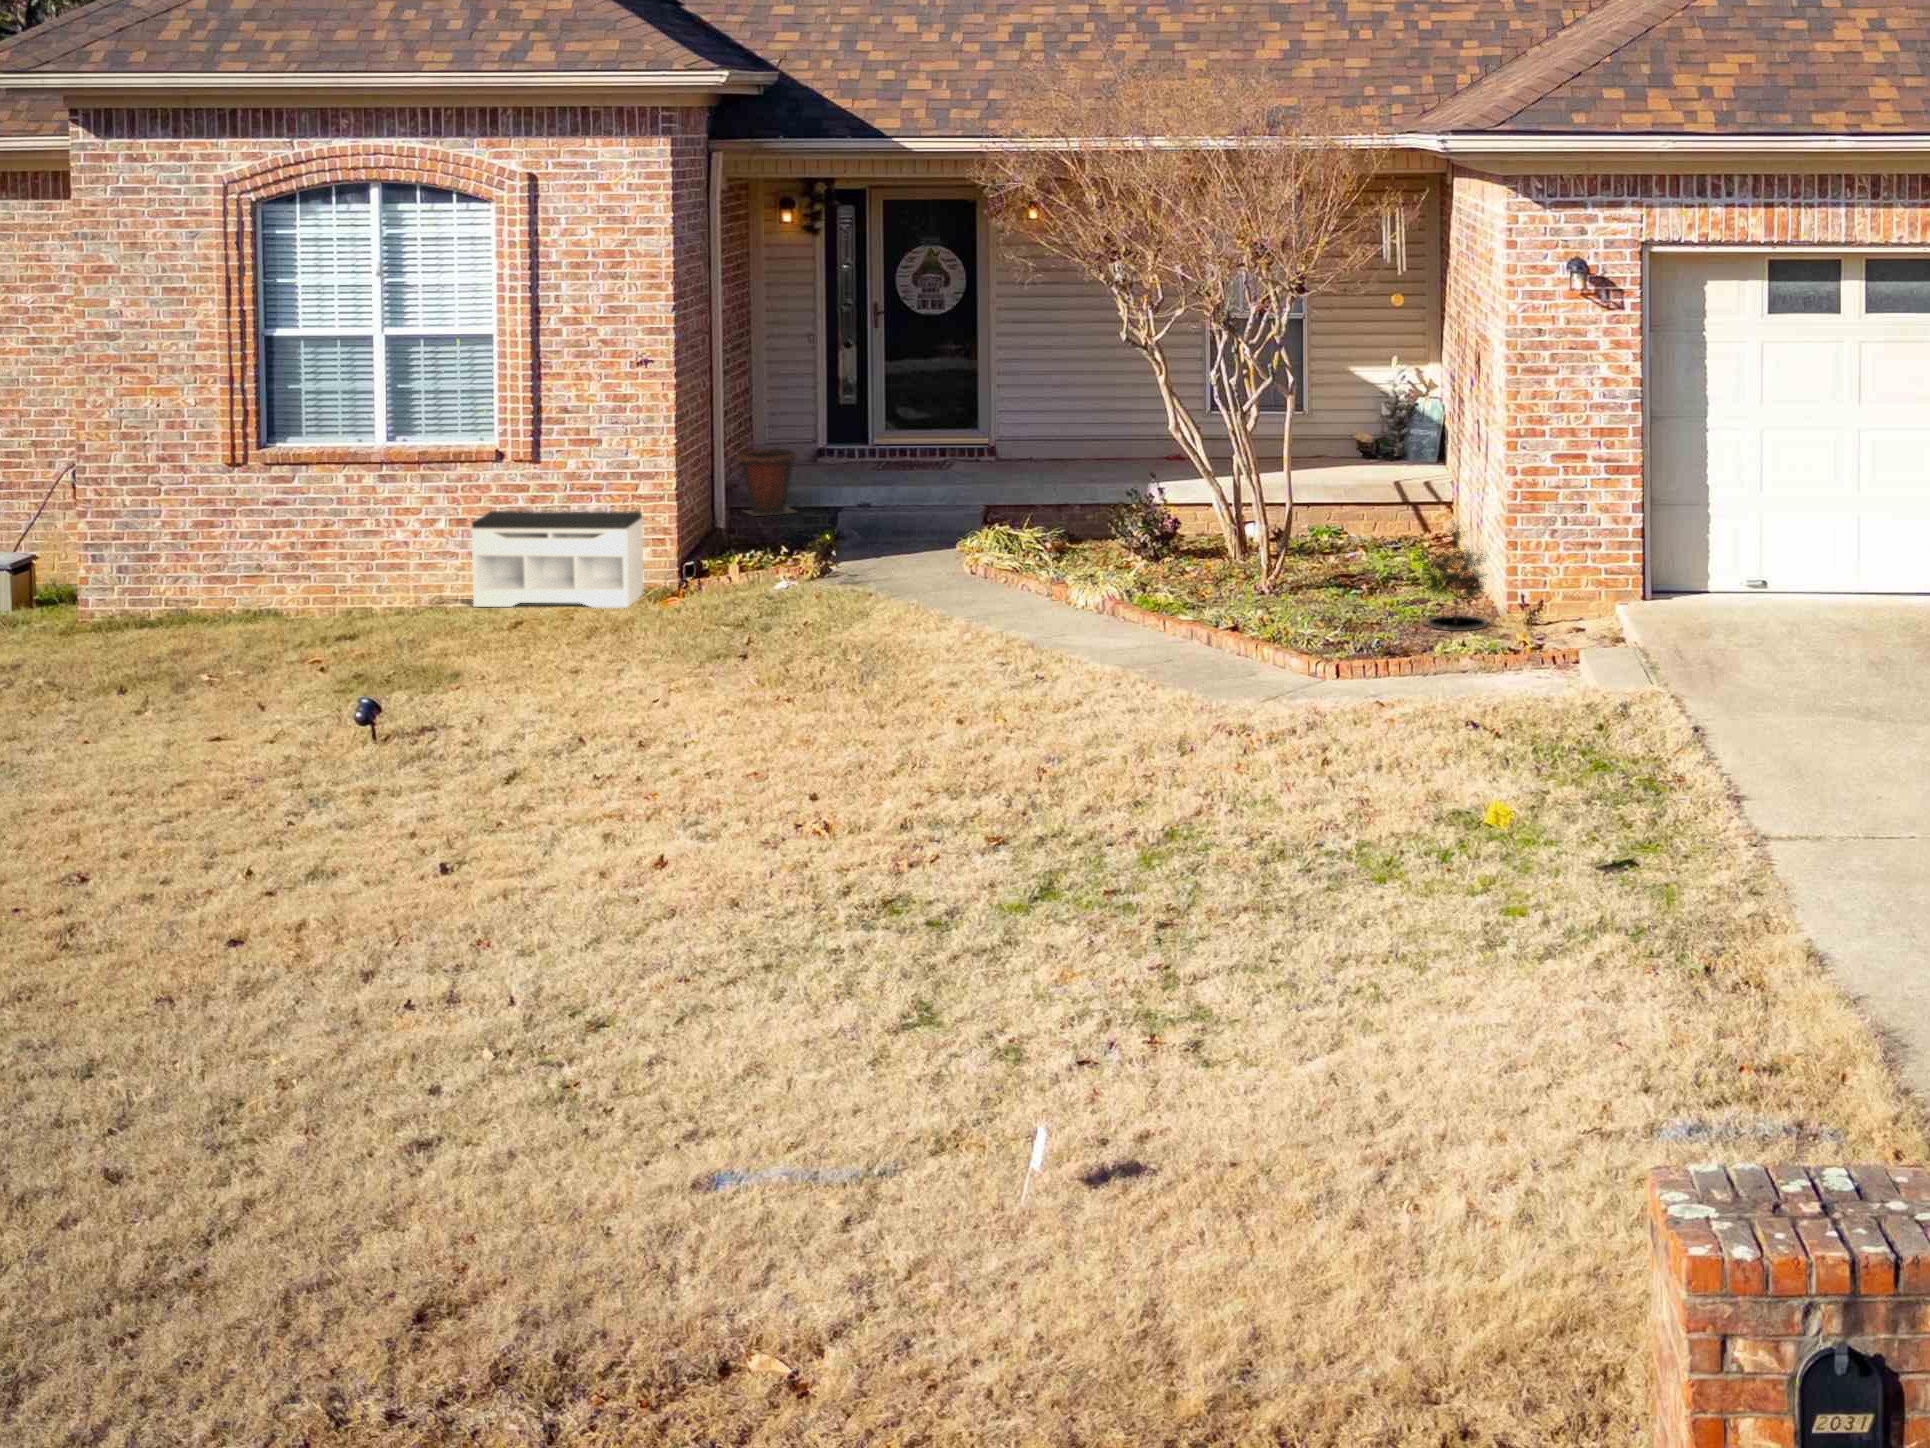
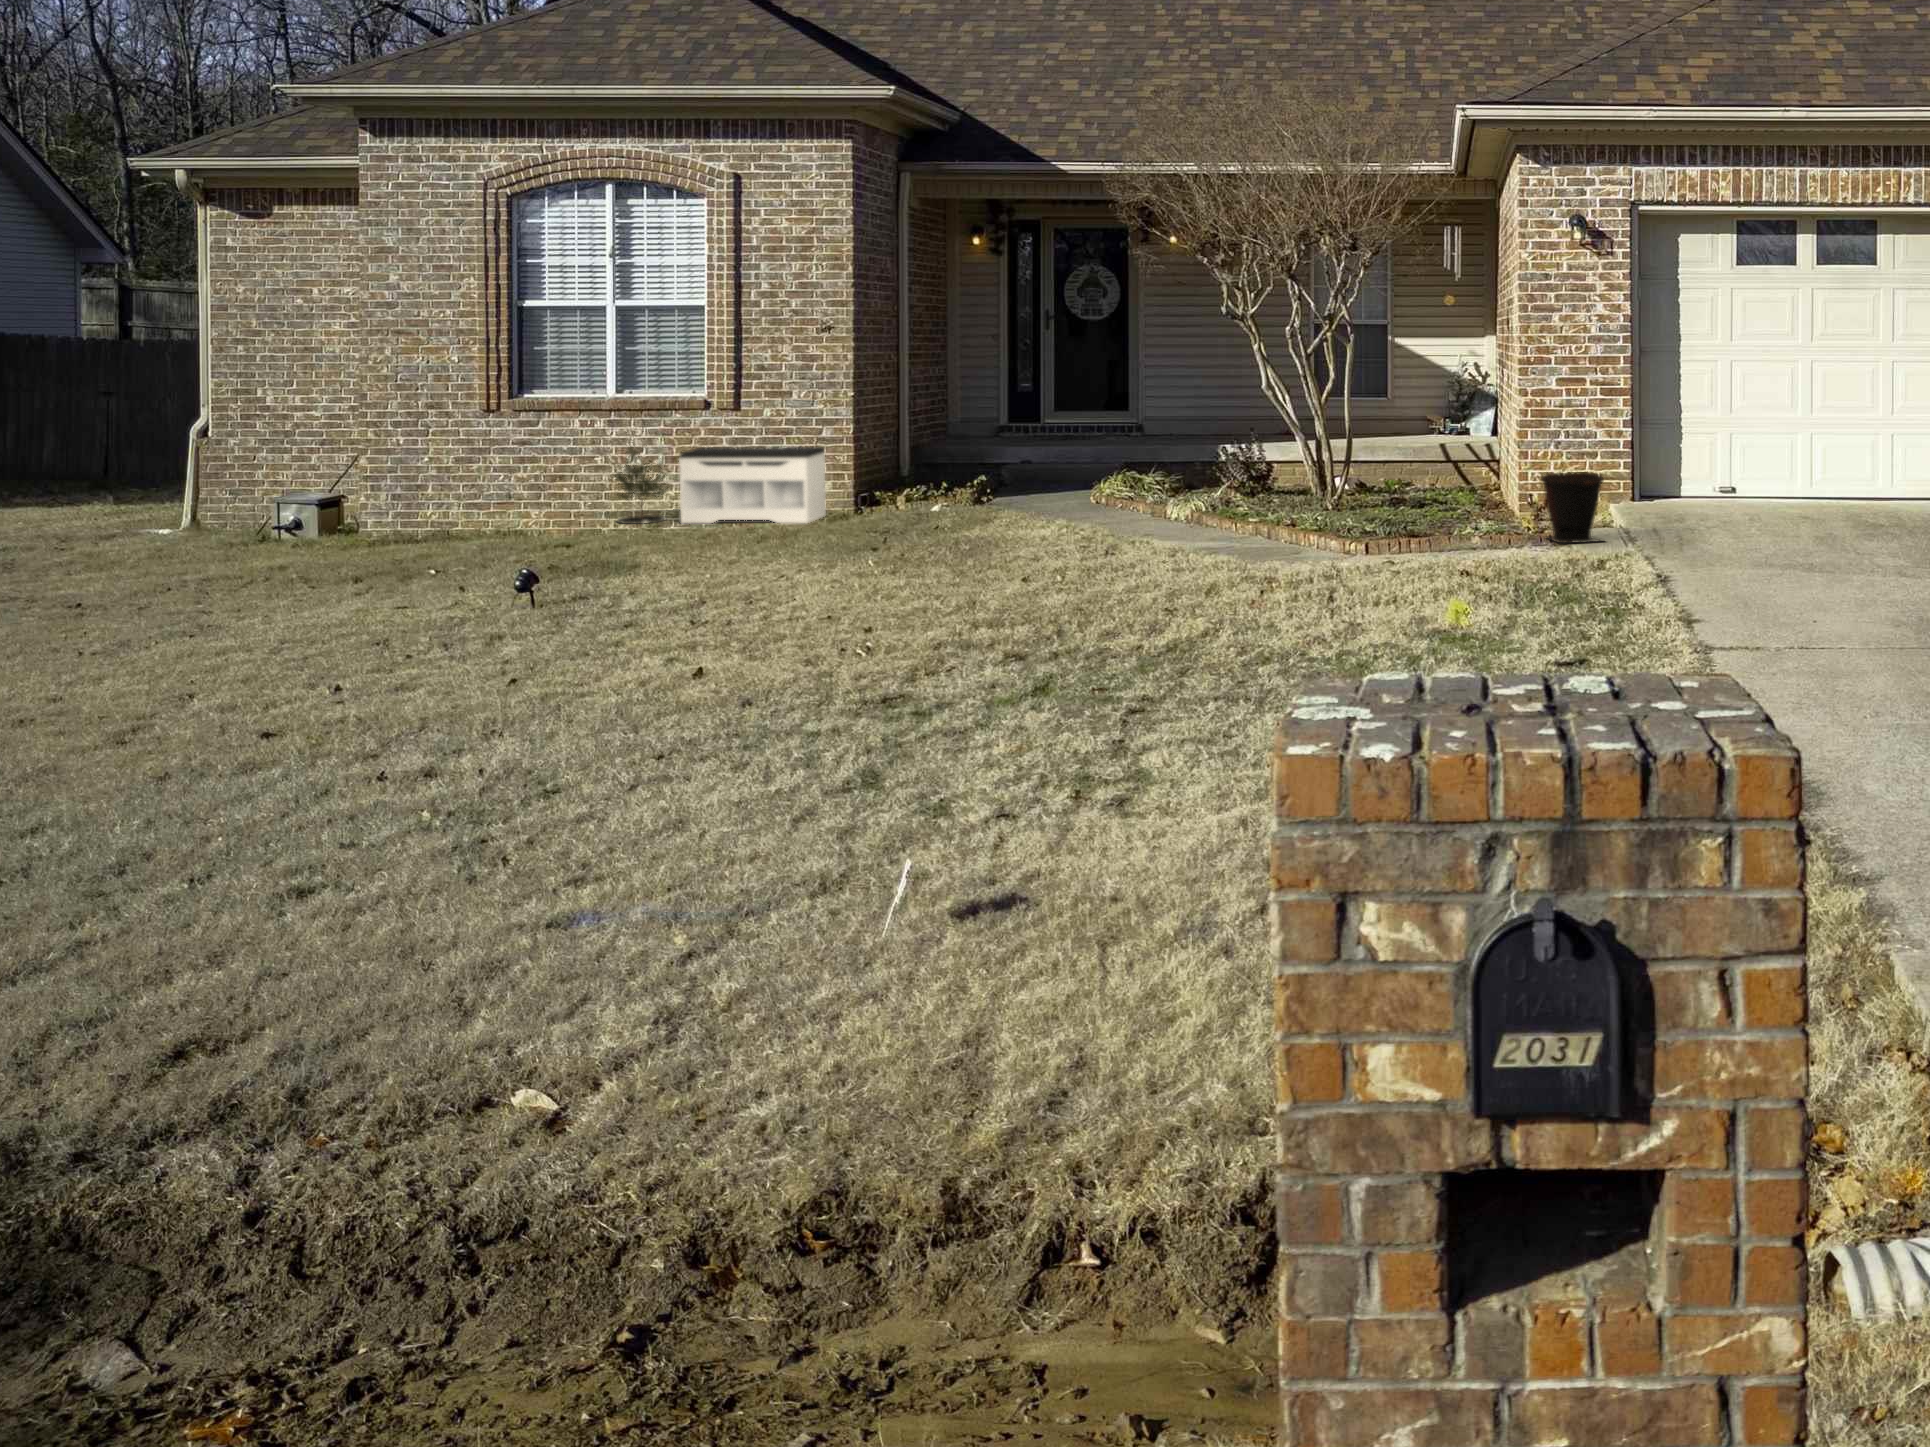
bucket: present [736,449,796,516] -> present [1541,472,1604,543]
potted tree: present [1418,521,1488,631] -> present [615,442,668,524]

